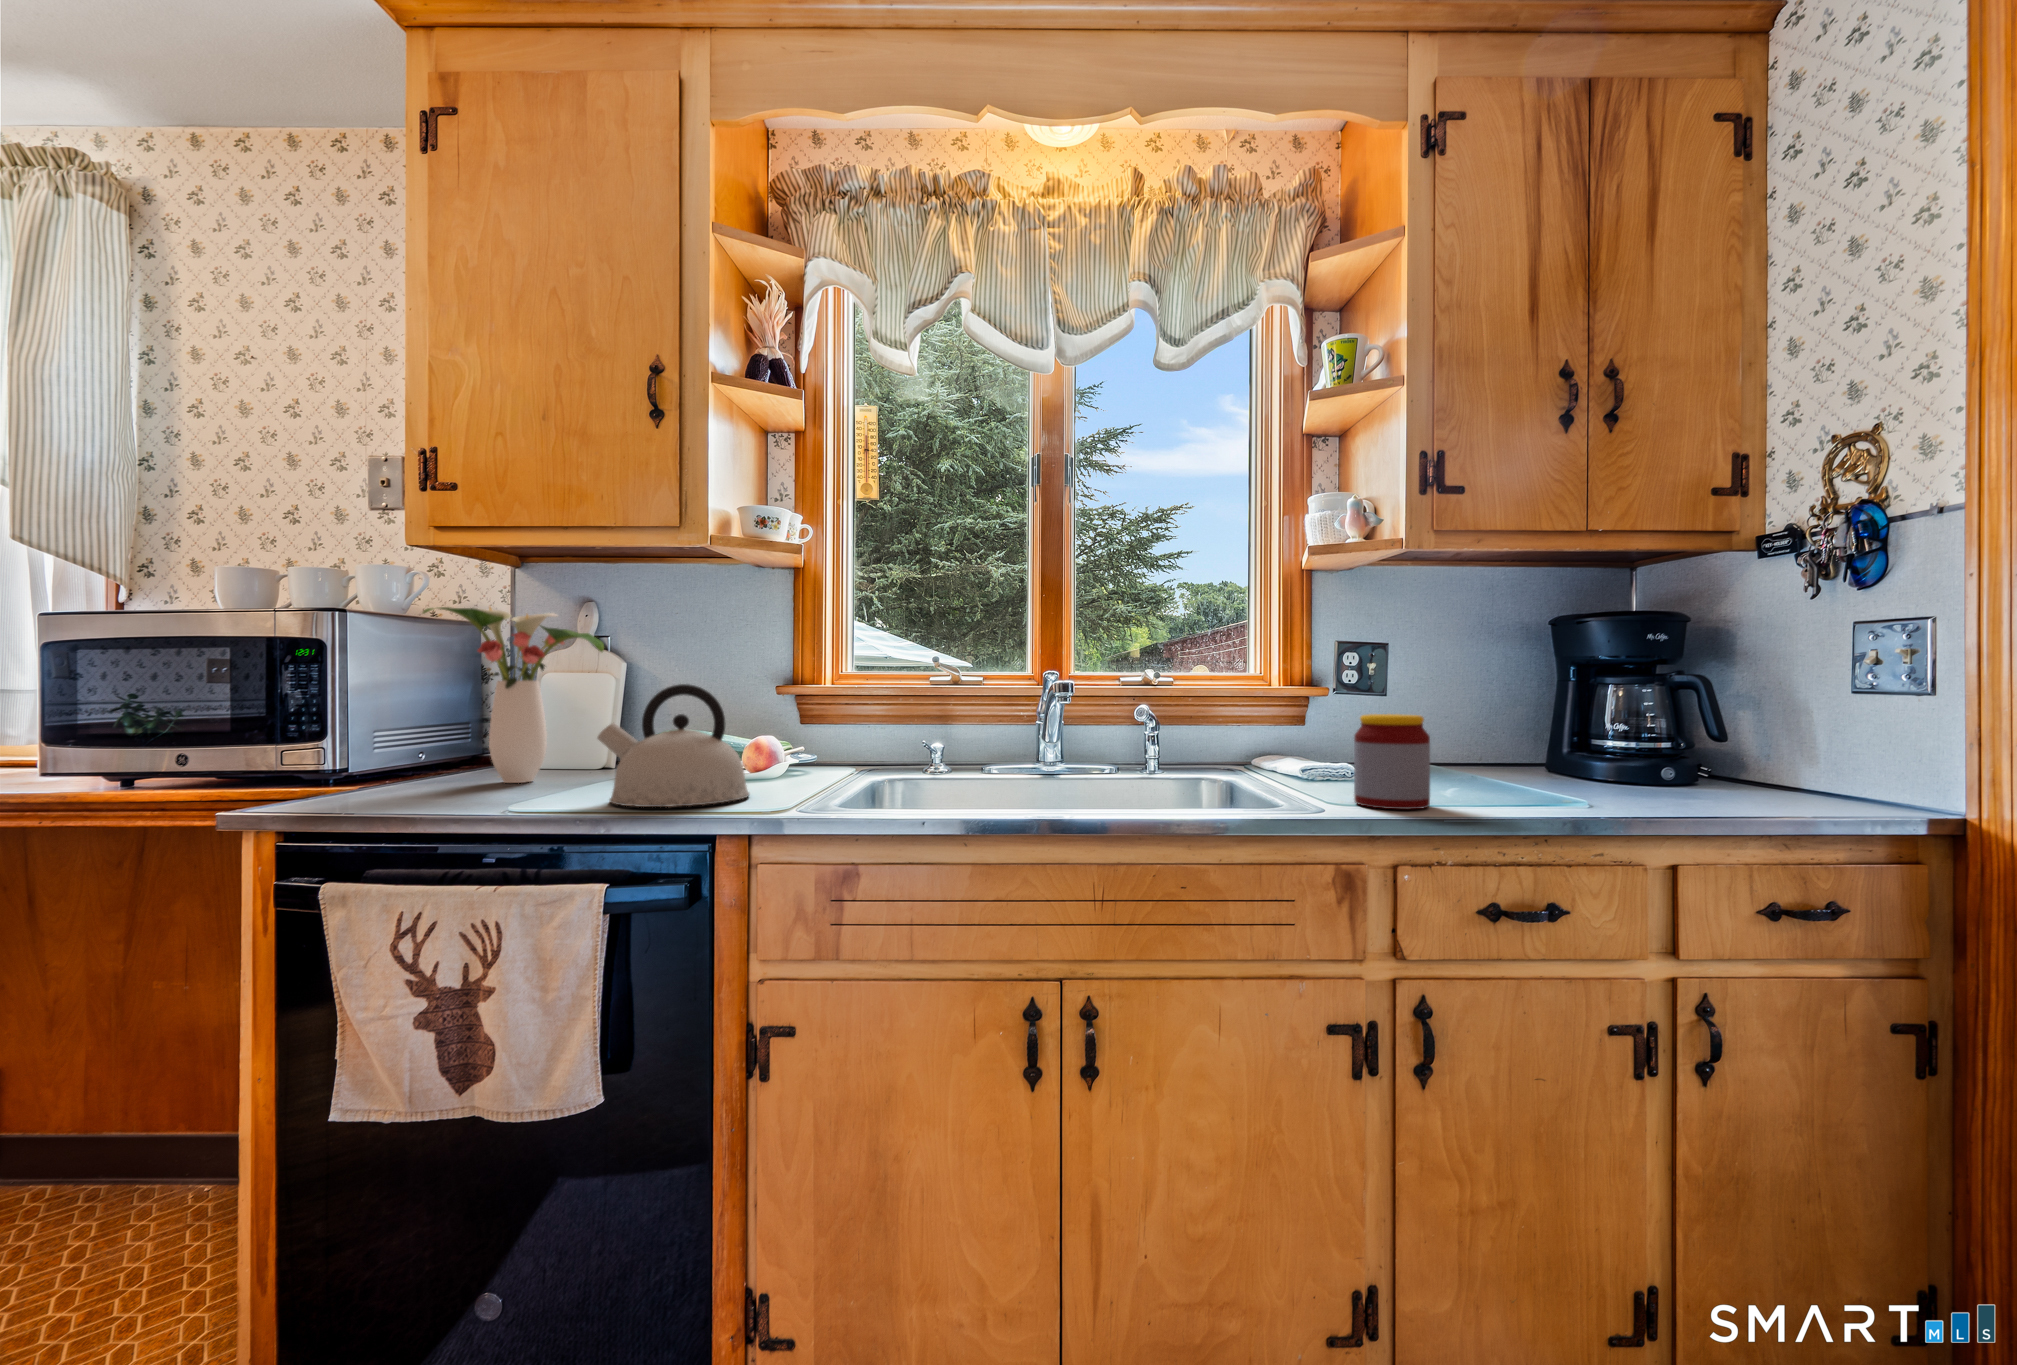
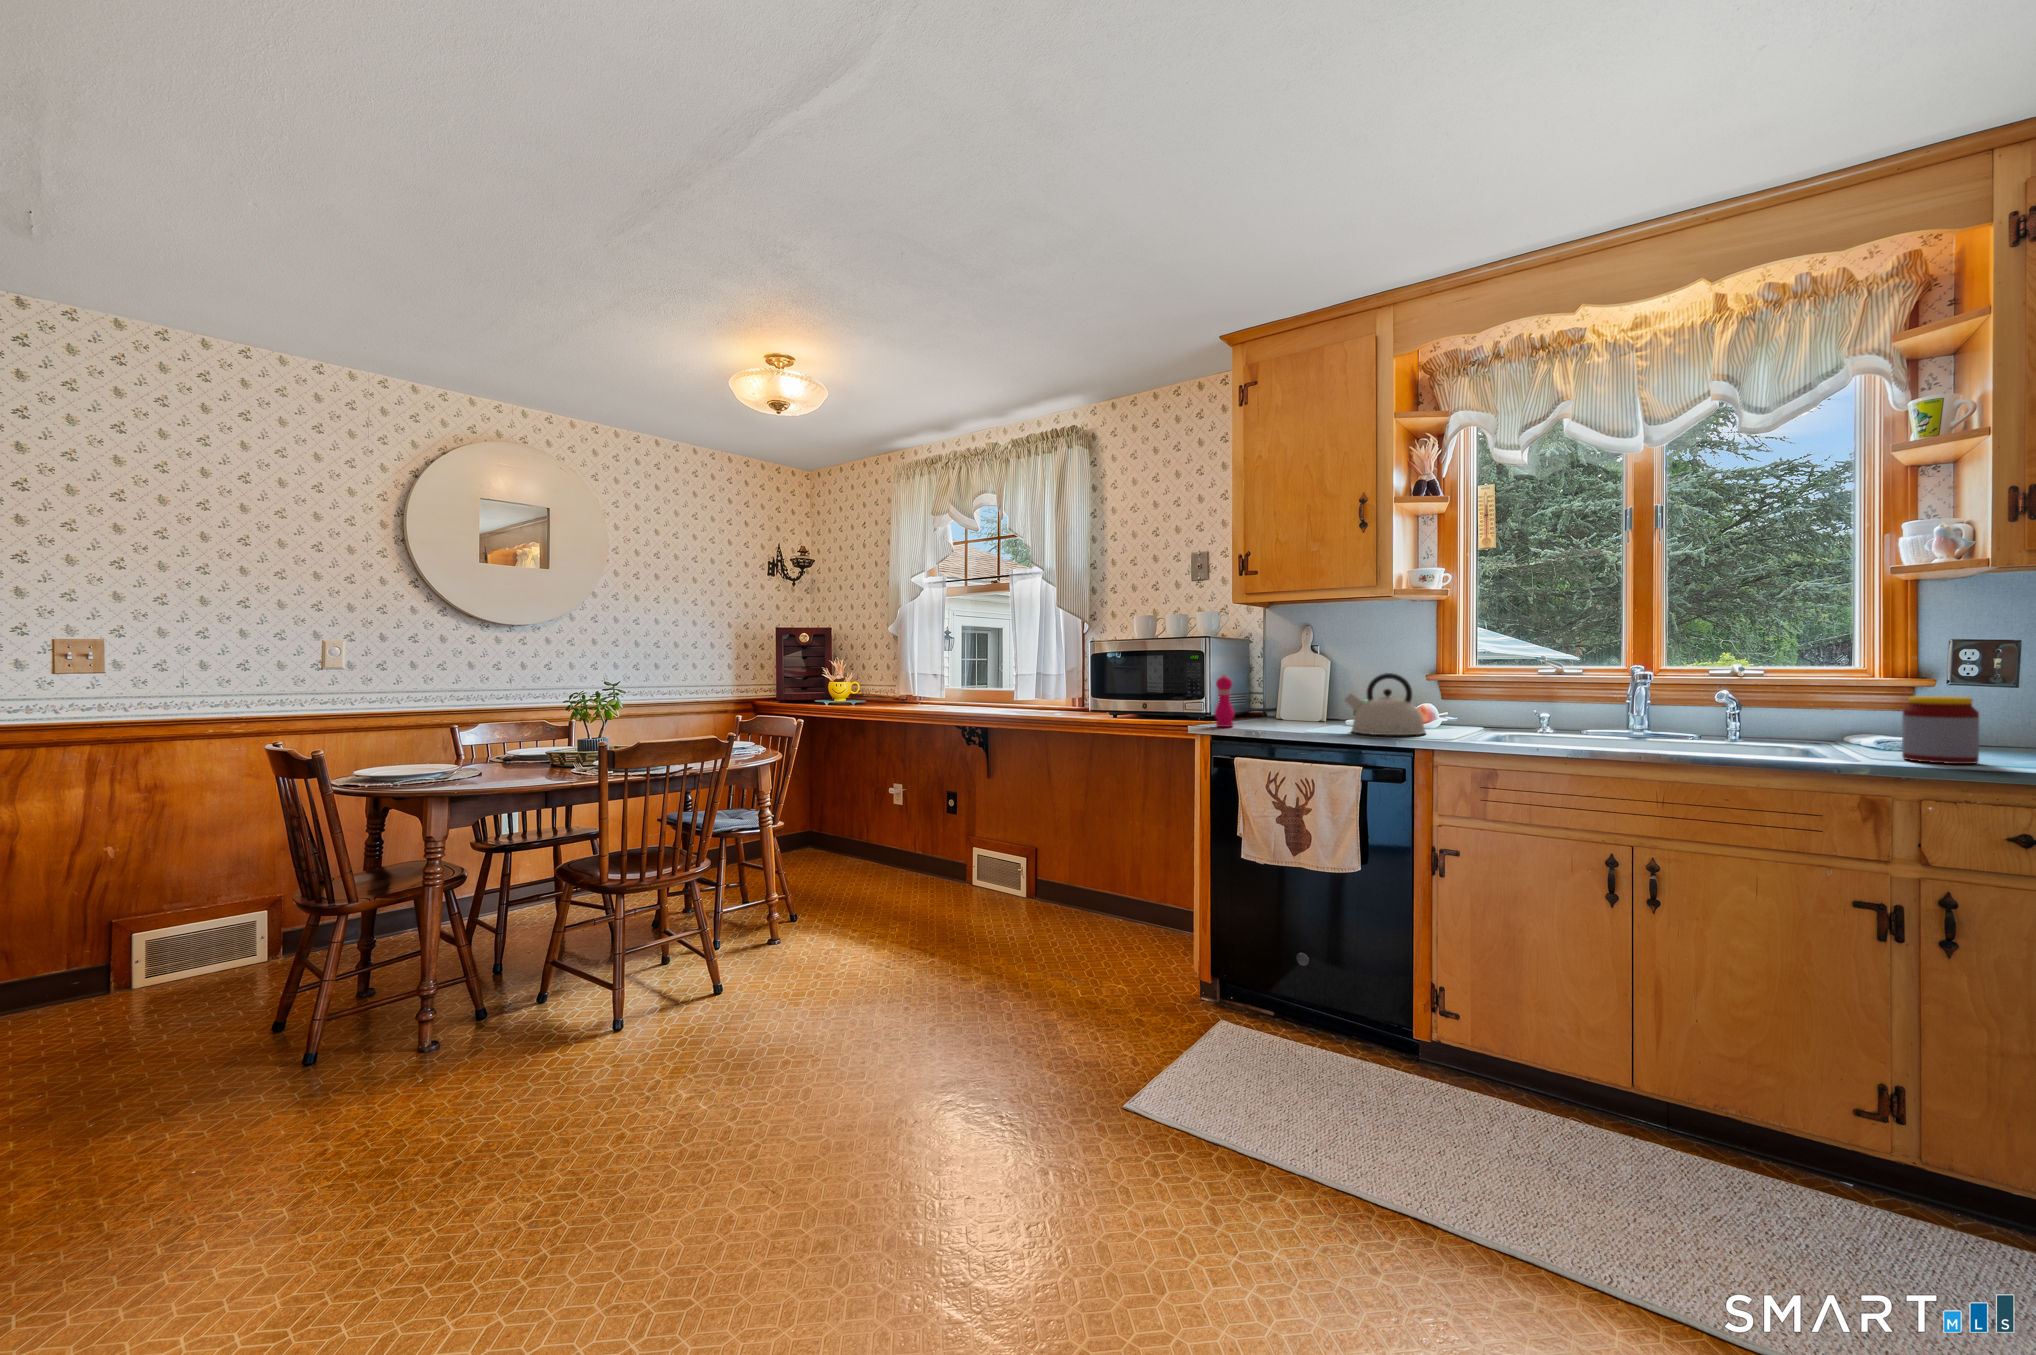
flower arrangement: present [423,607,604,783] -> none [1252,632,1336,722]
pepper mill: none [314,683,368,805] -> present [1215,673,1234,727]

